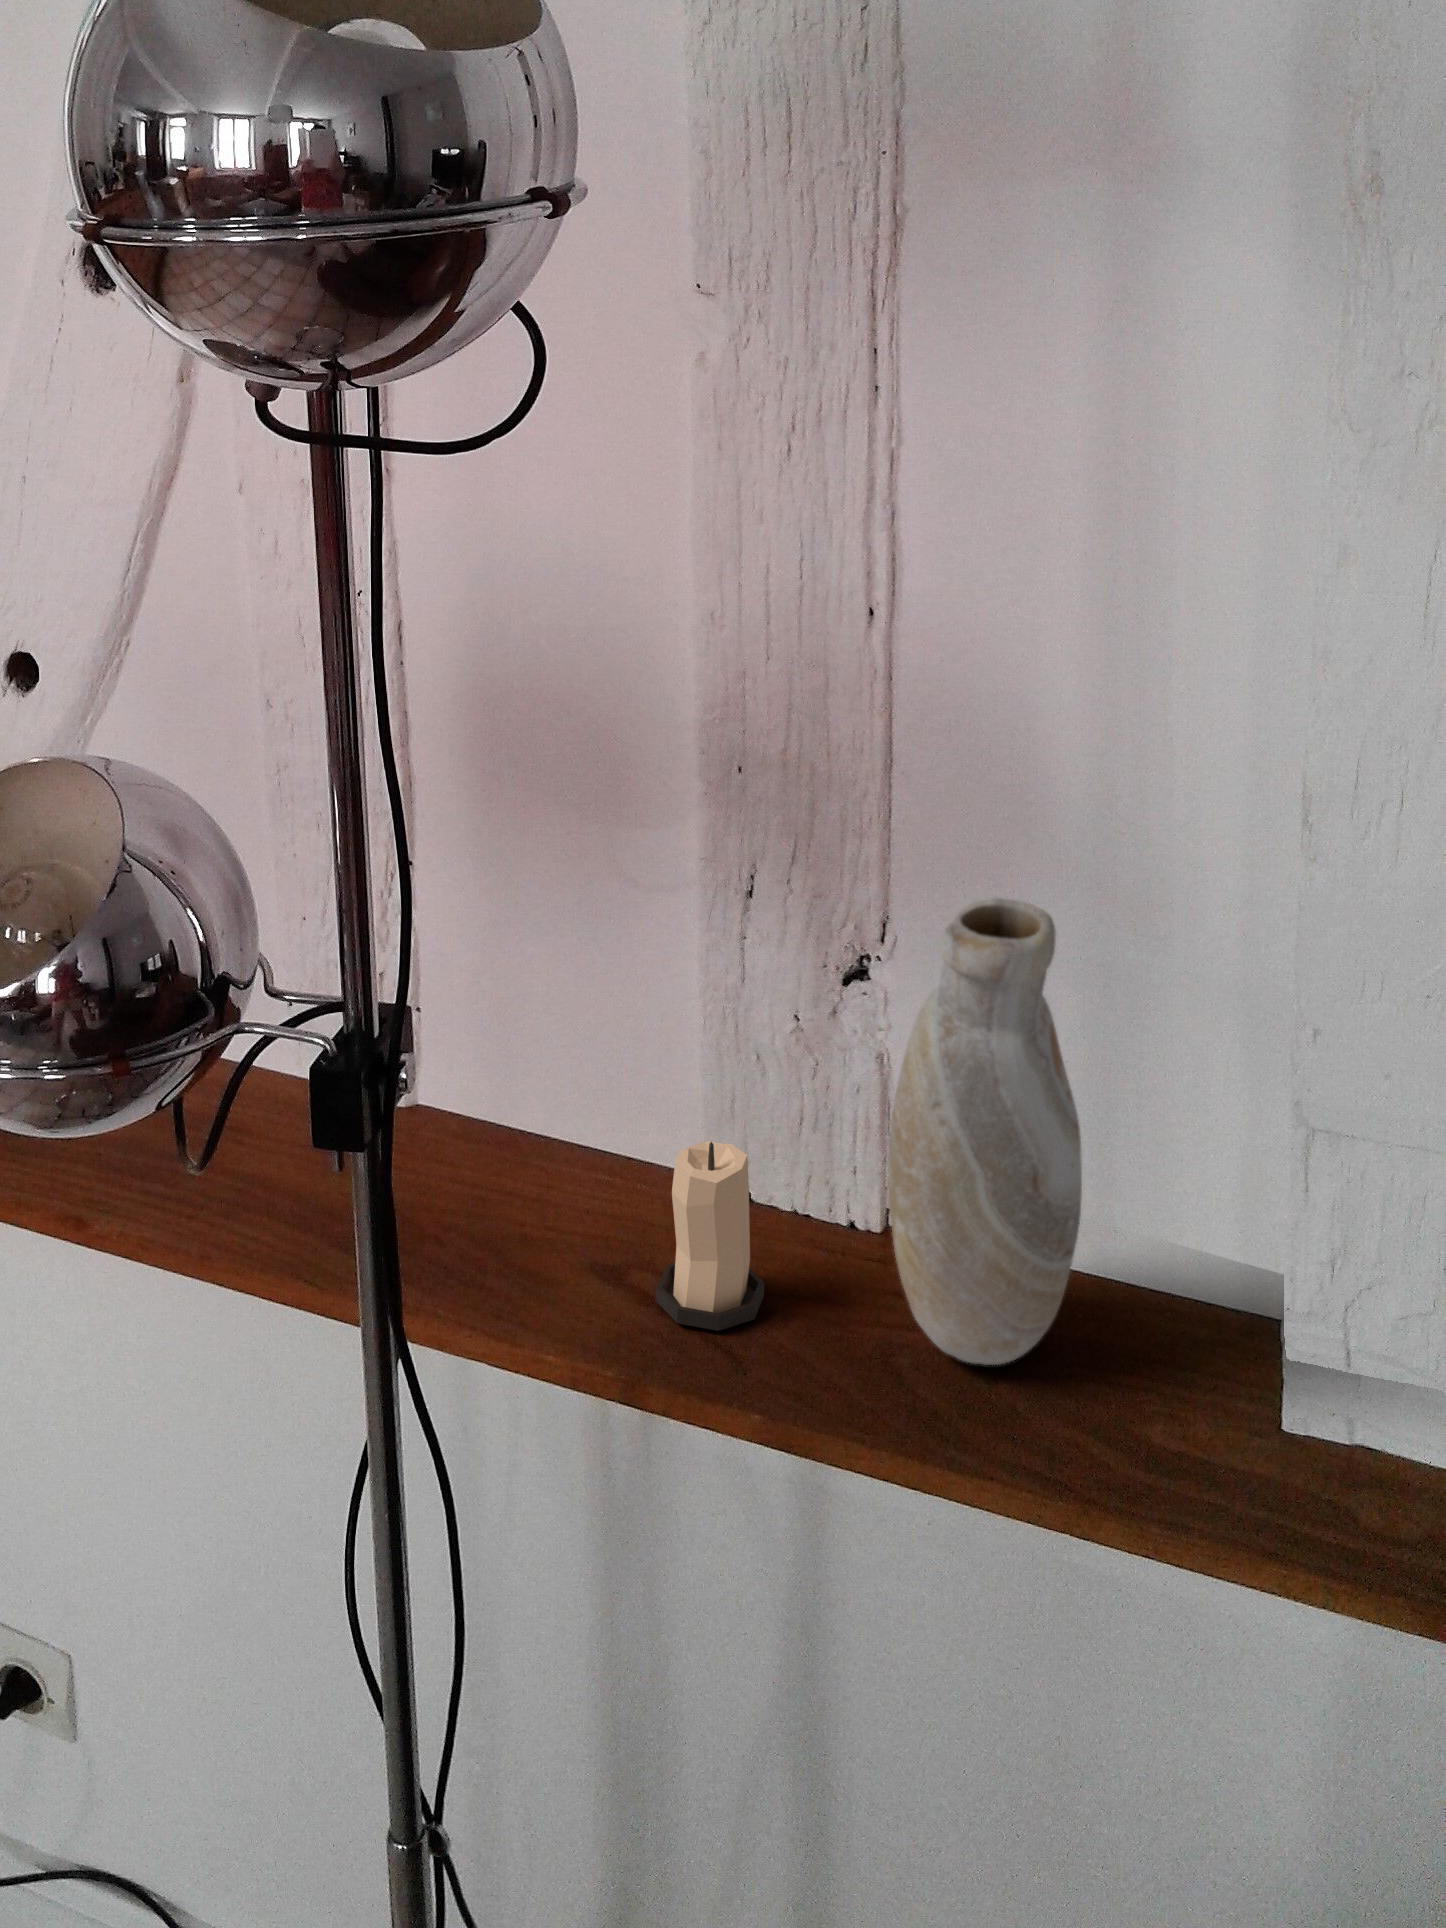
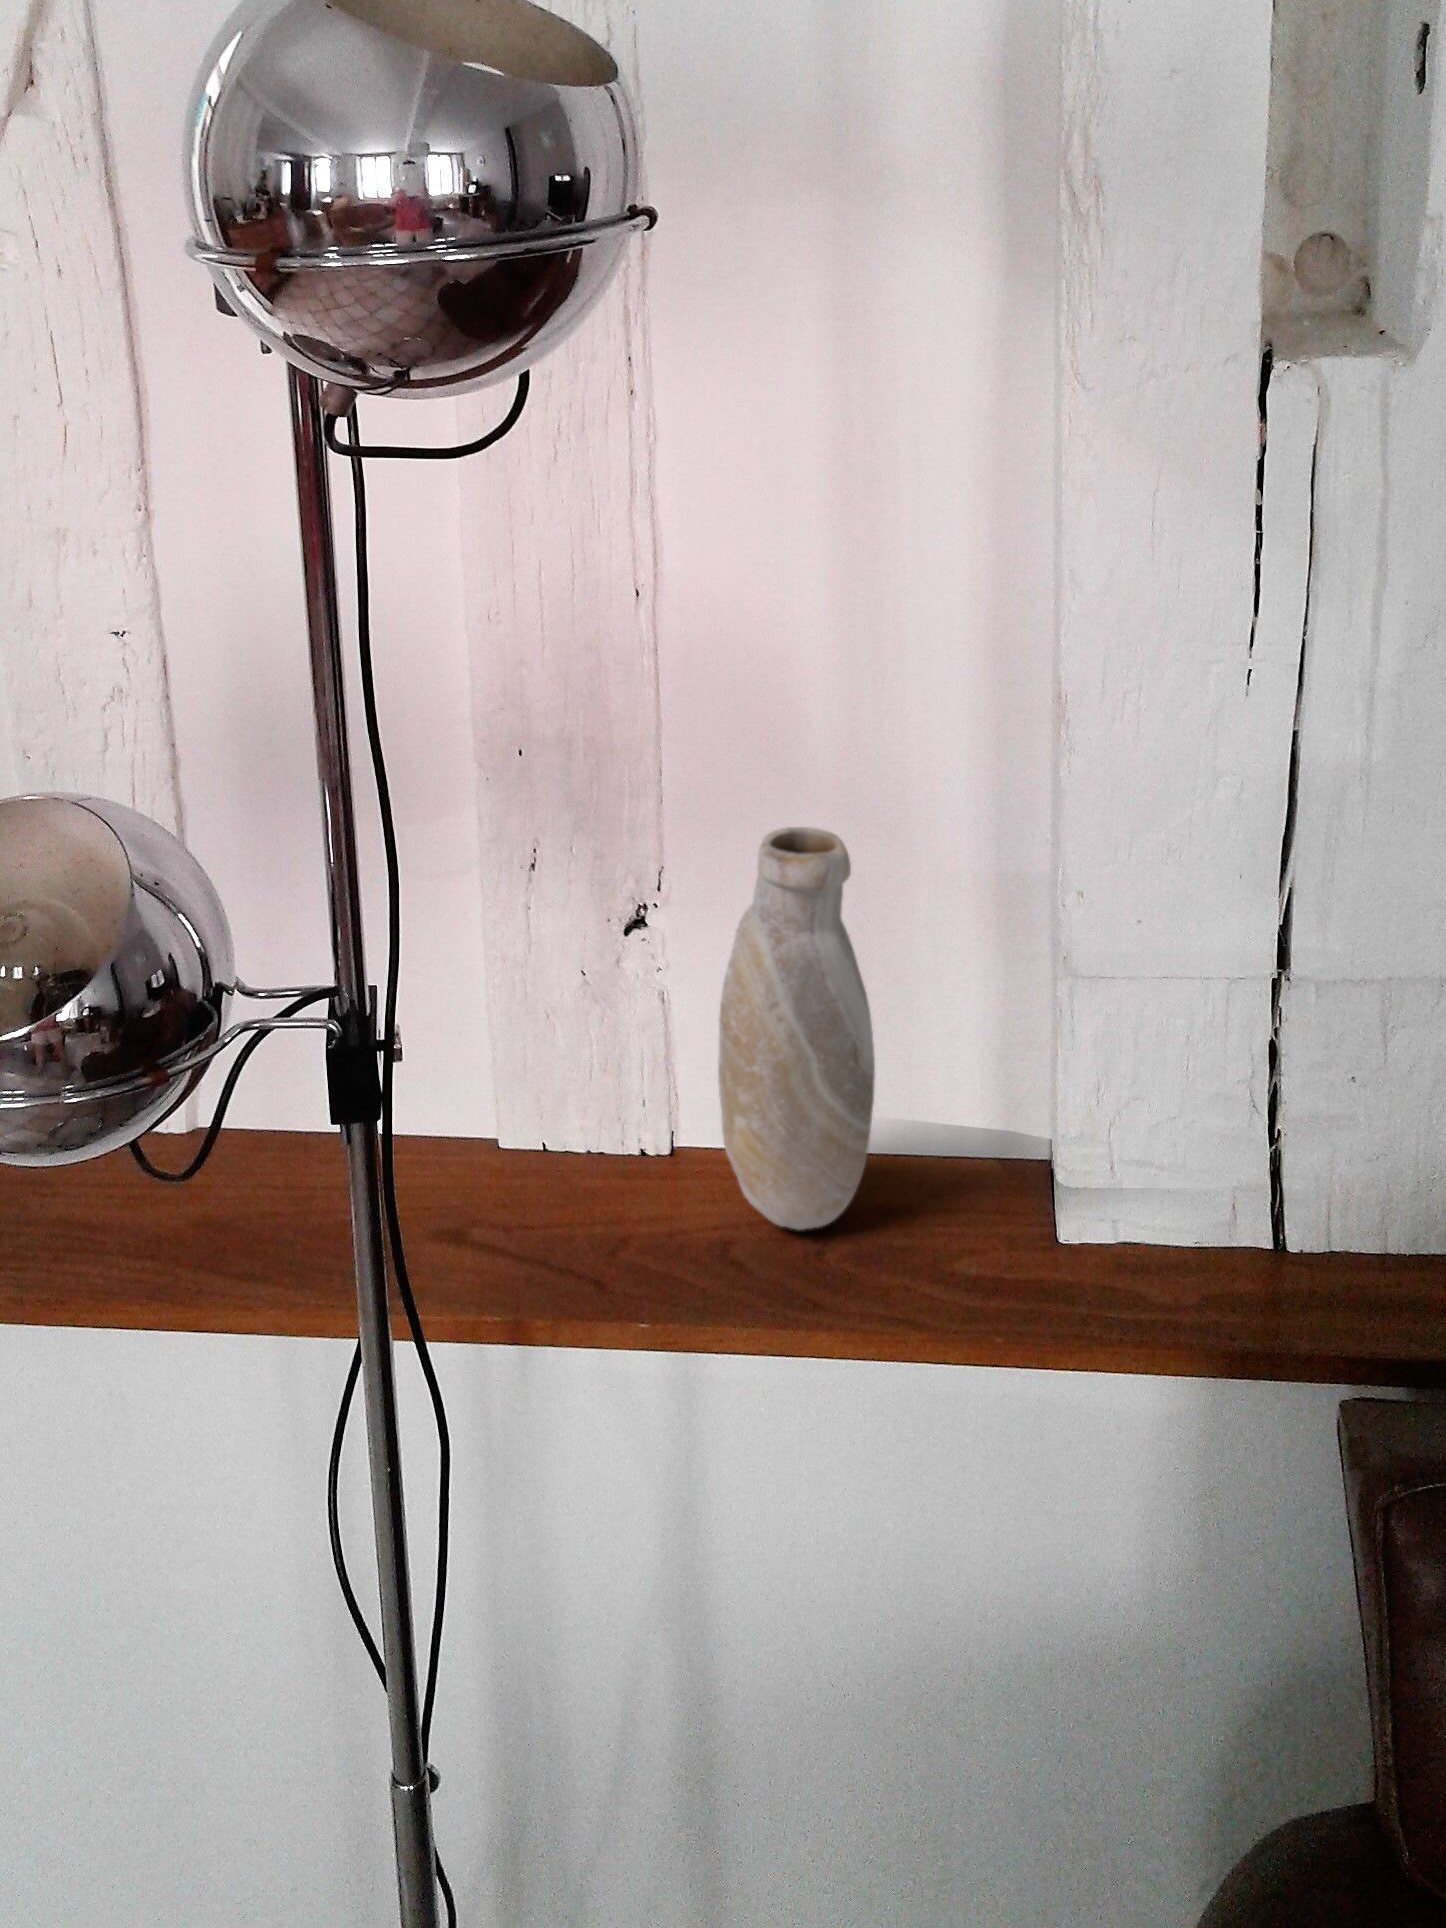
candle: present [656,1141,764,1331] -> none [516,1086,609,1257]

